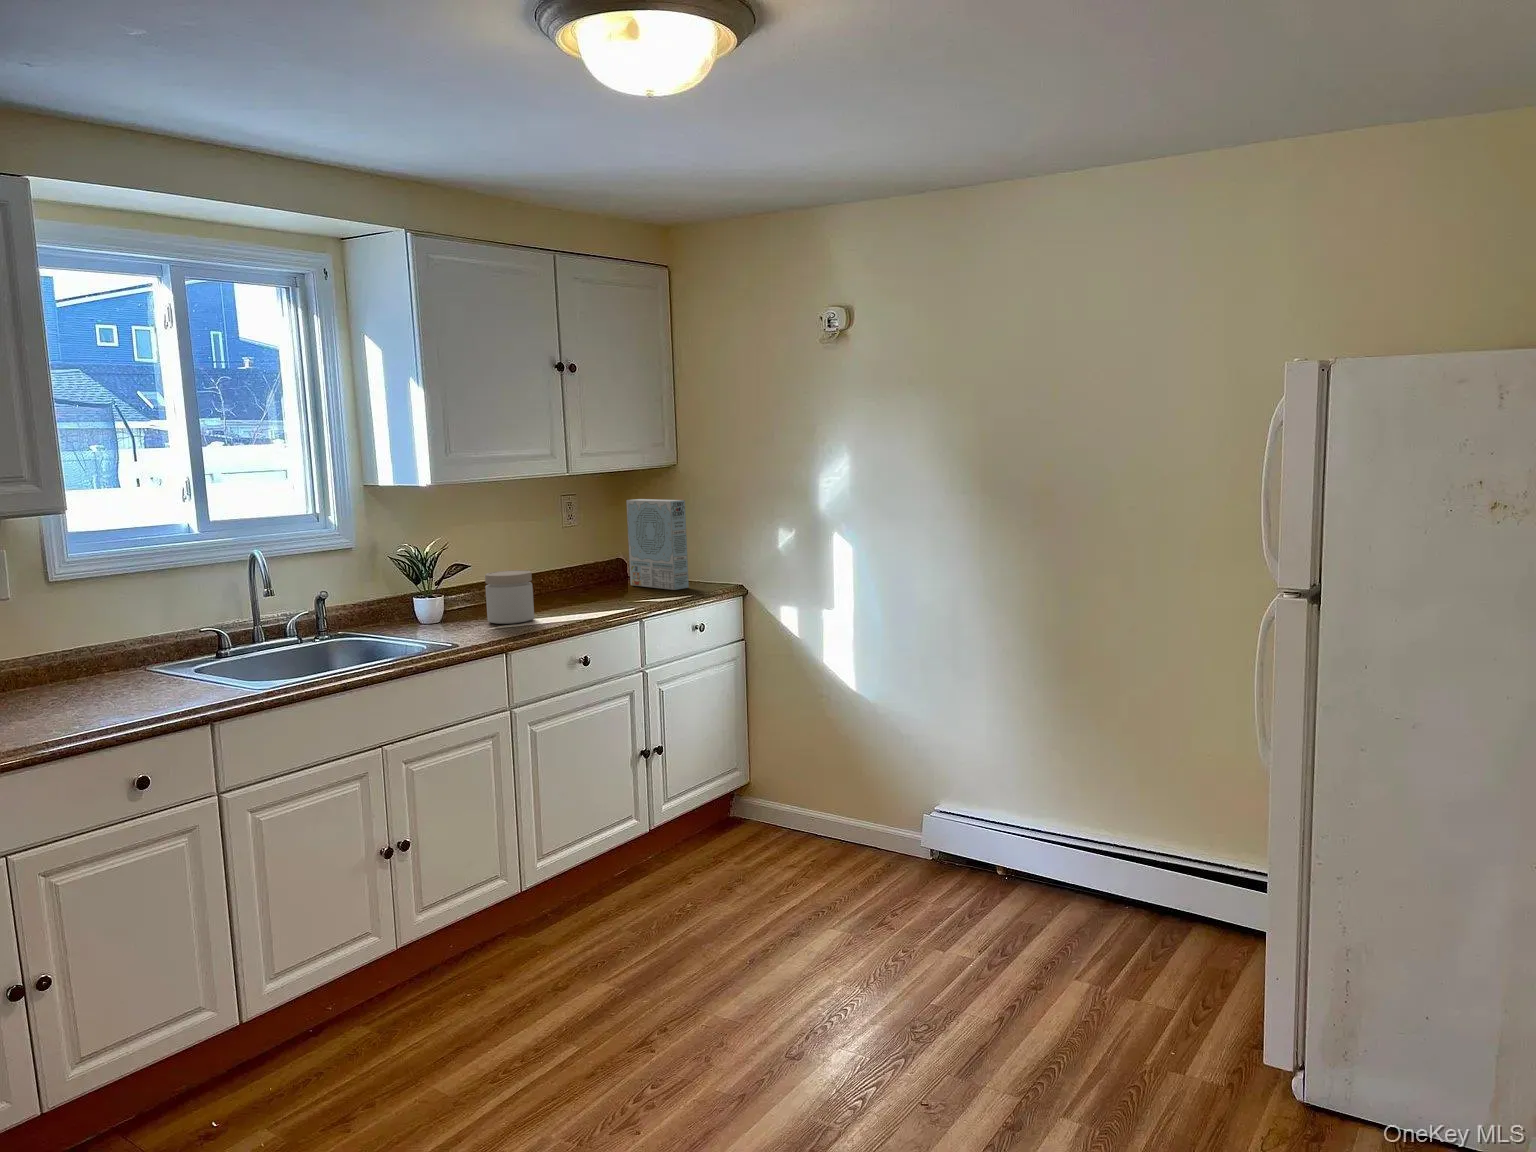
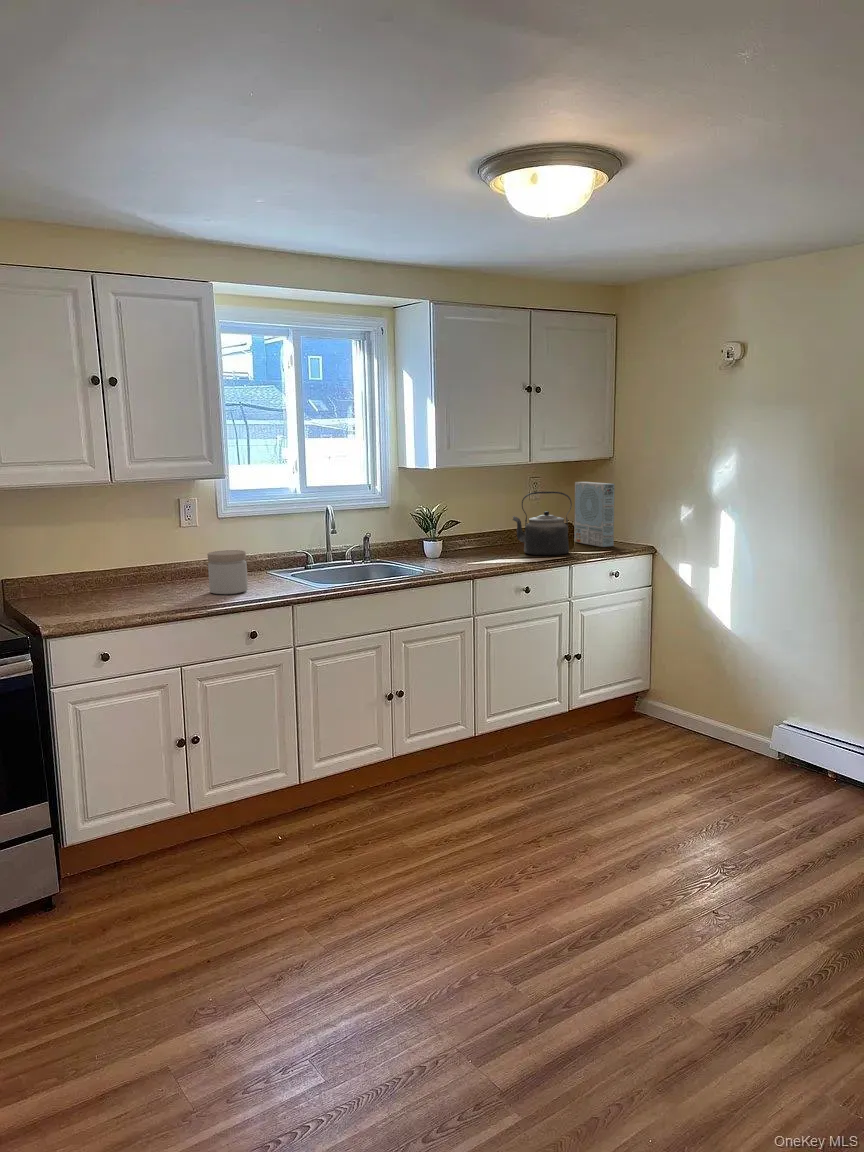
kettle: none [547,514,632,608] -> present [513,491,572,556]
jar: present [485,570,534,624] -> present [207,550,248,594]

